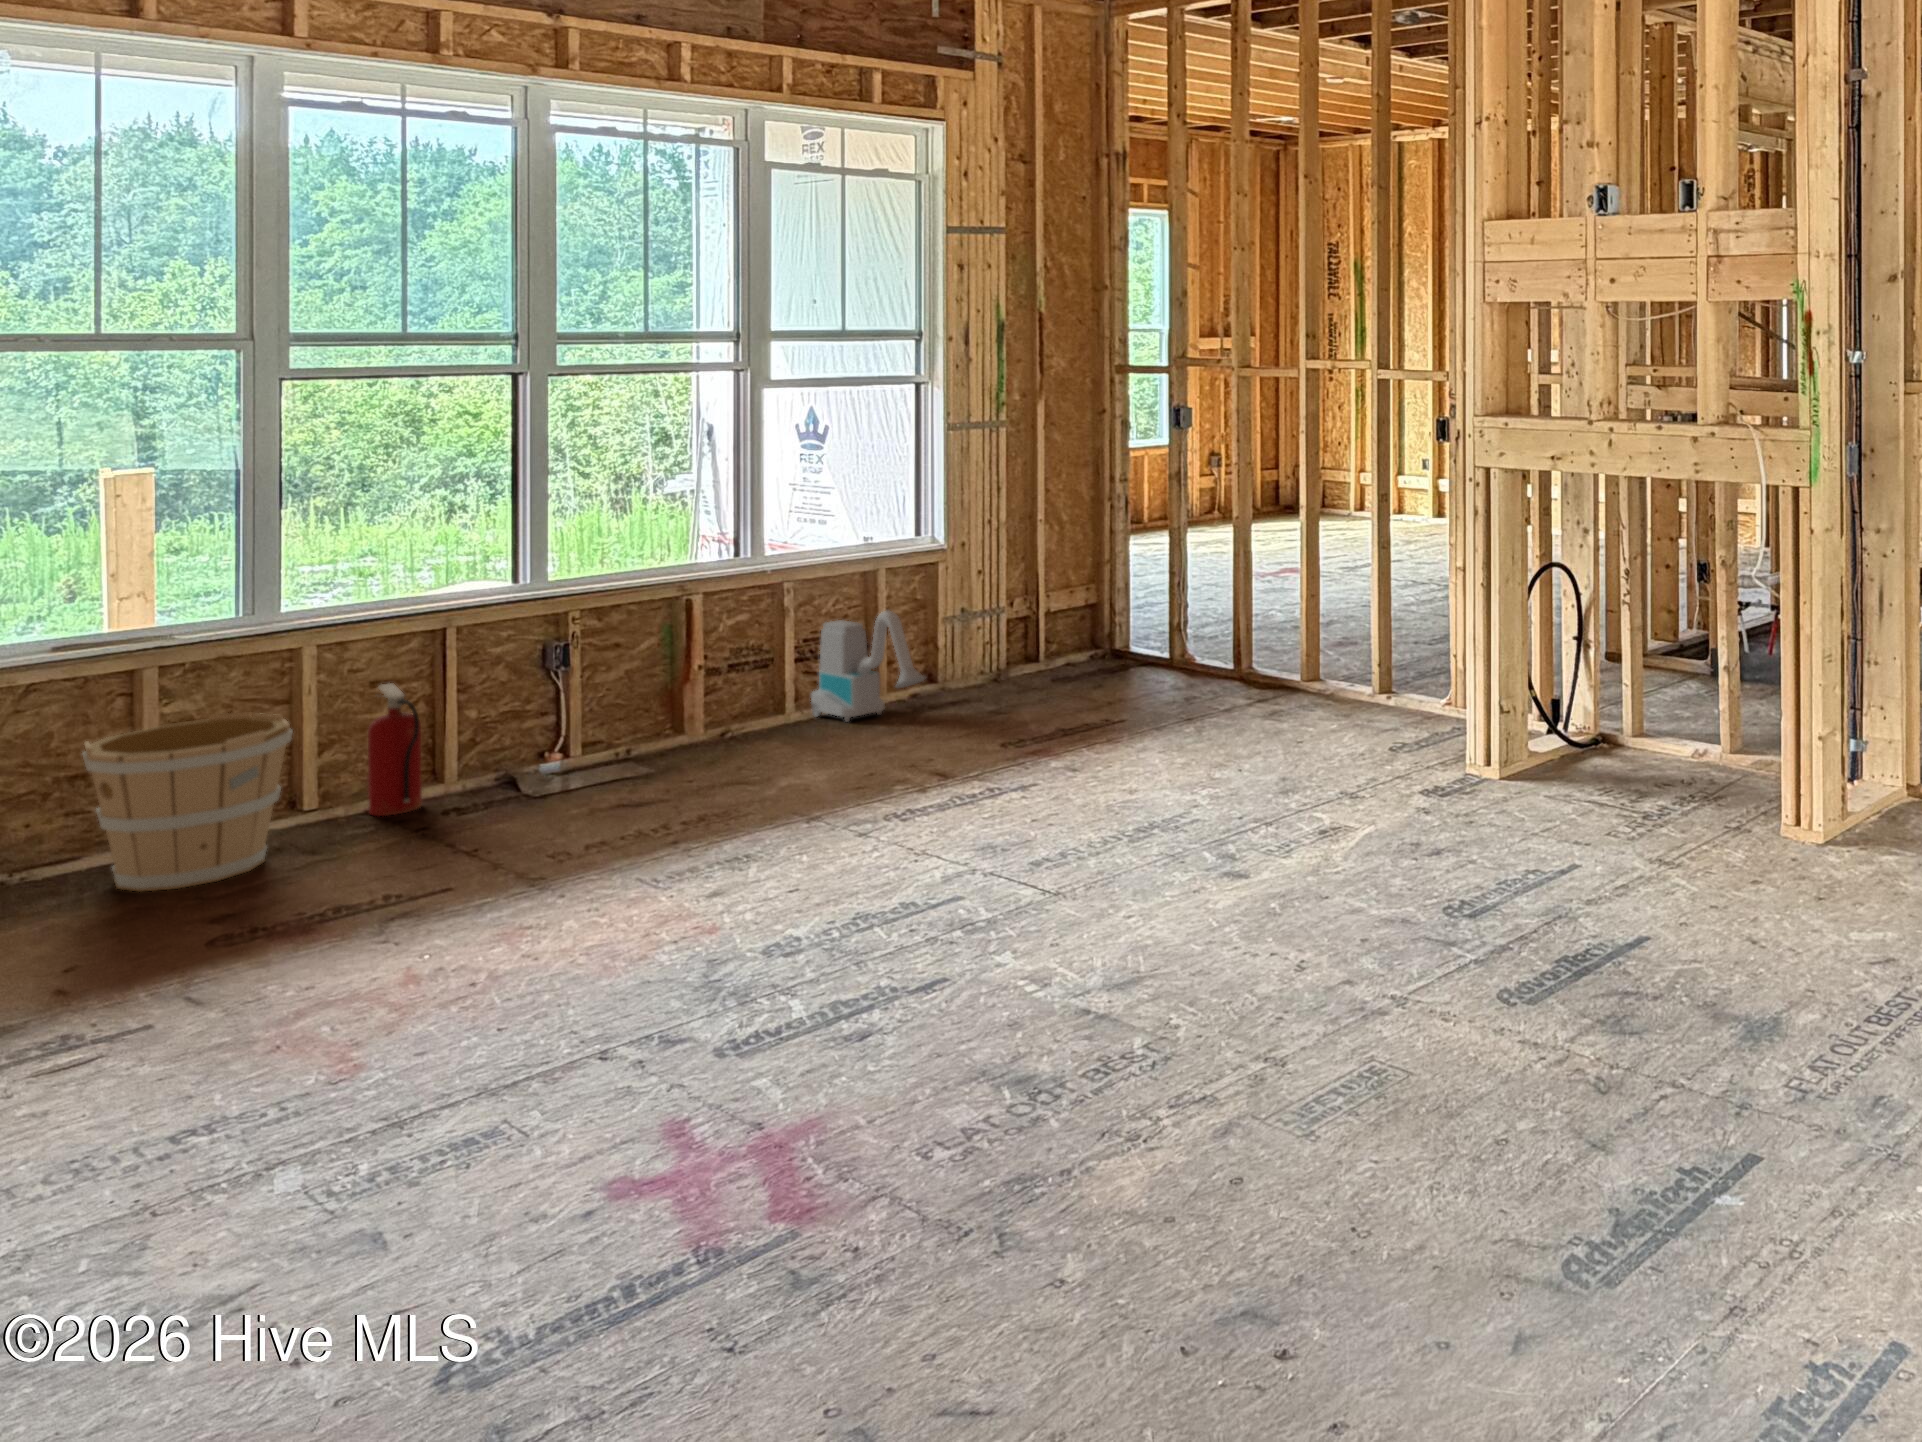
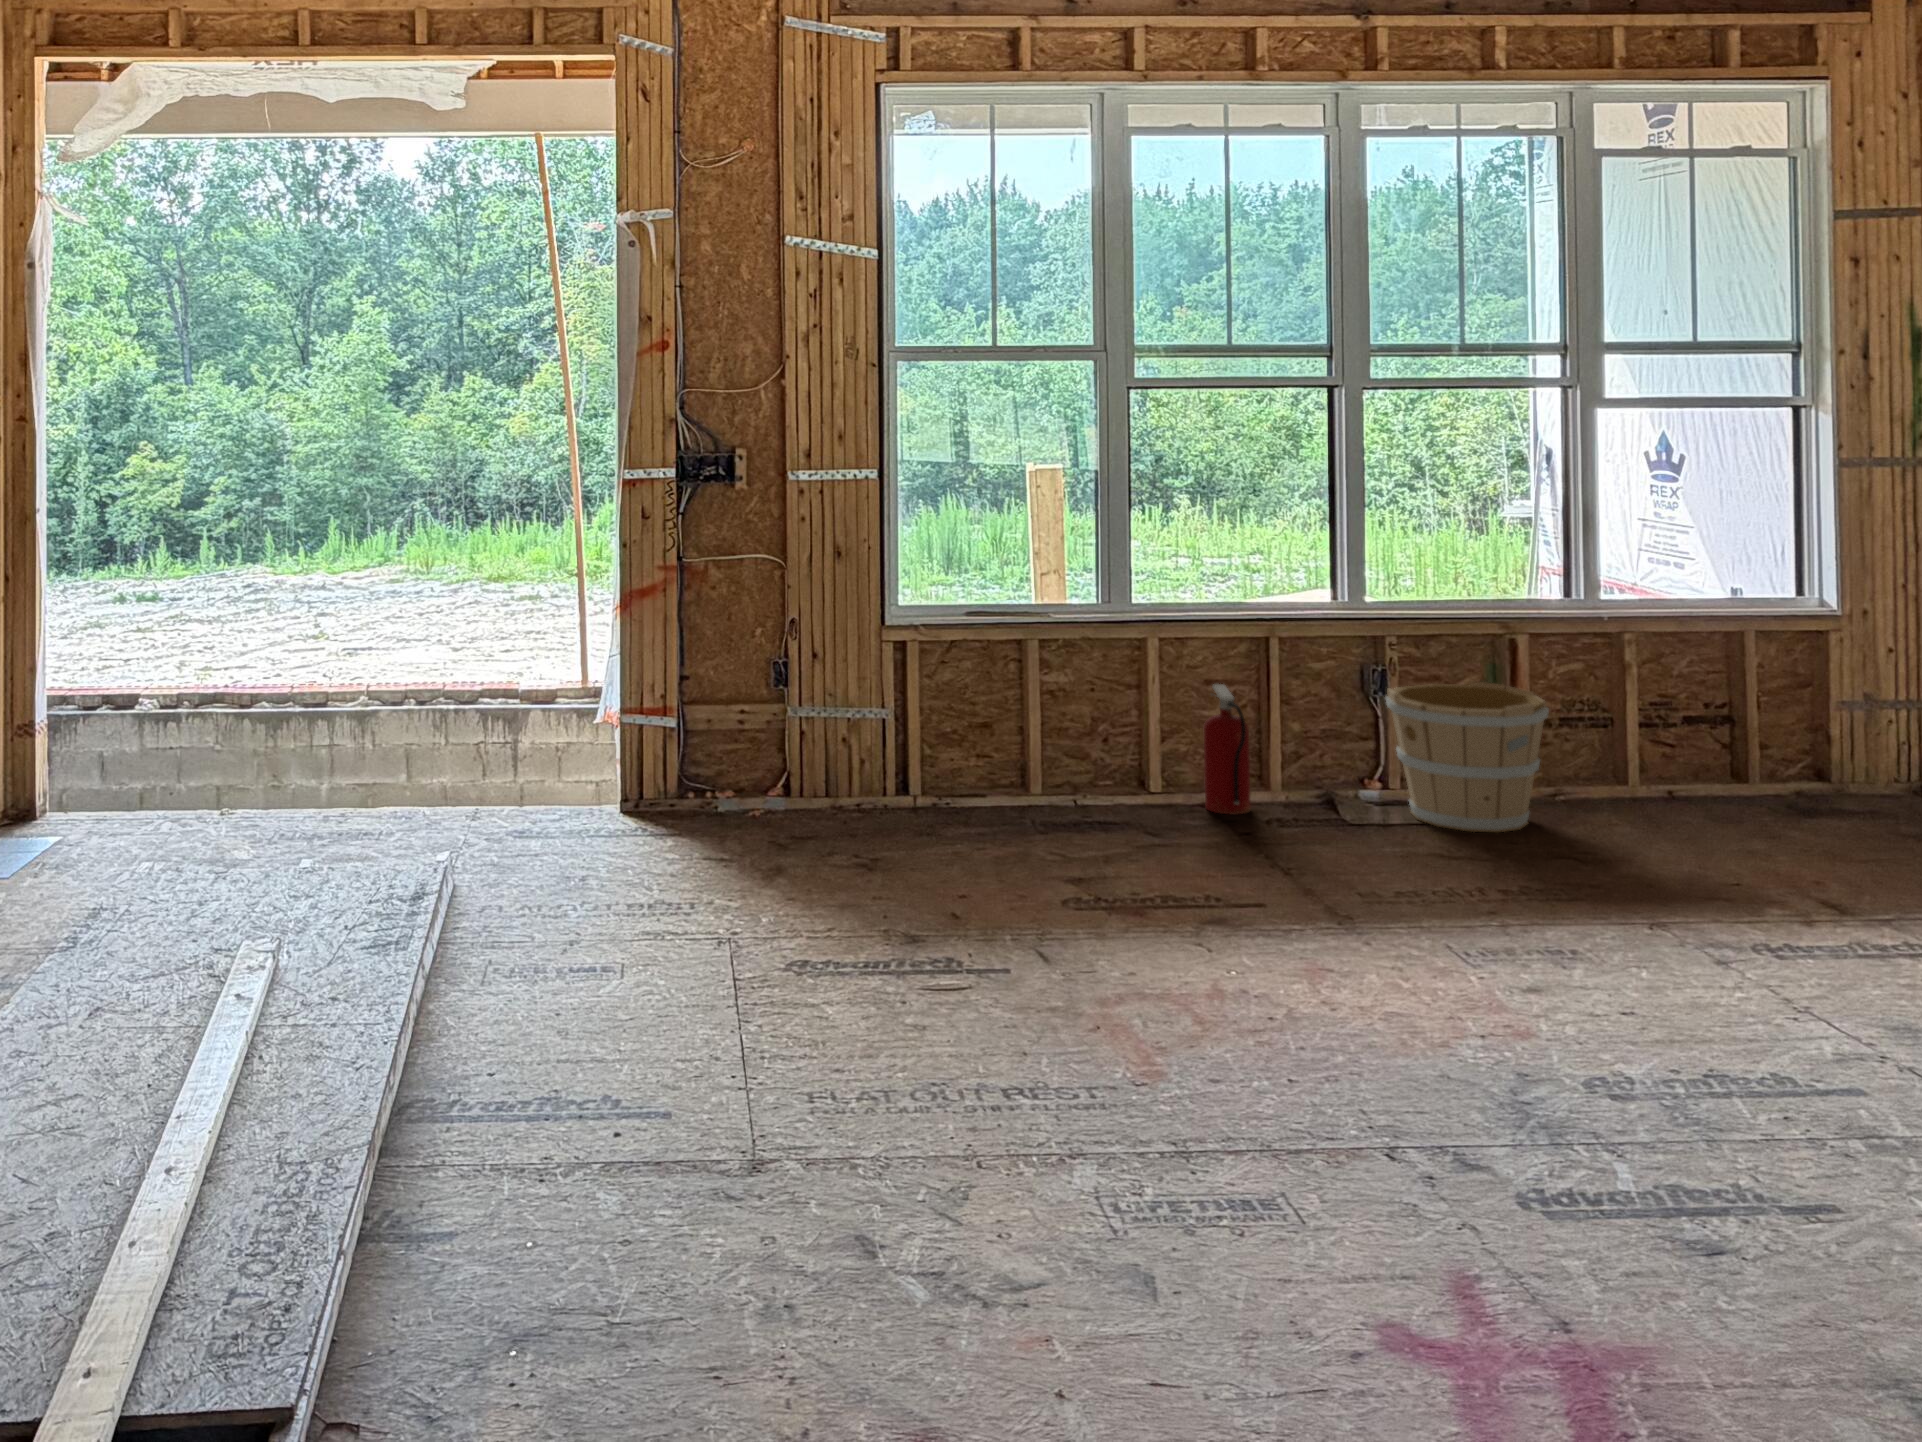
vacuum cleaner: present [811,611,925,722] -> none [1663,685,1816,813]
wooden bucket: present [83,712,292,892] -> present [1386,681,1549,832]

